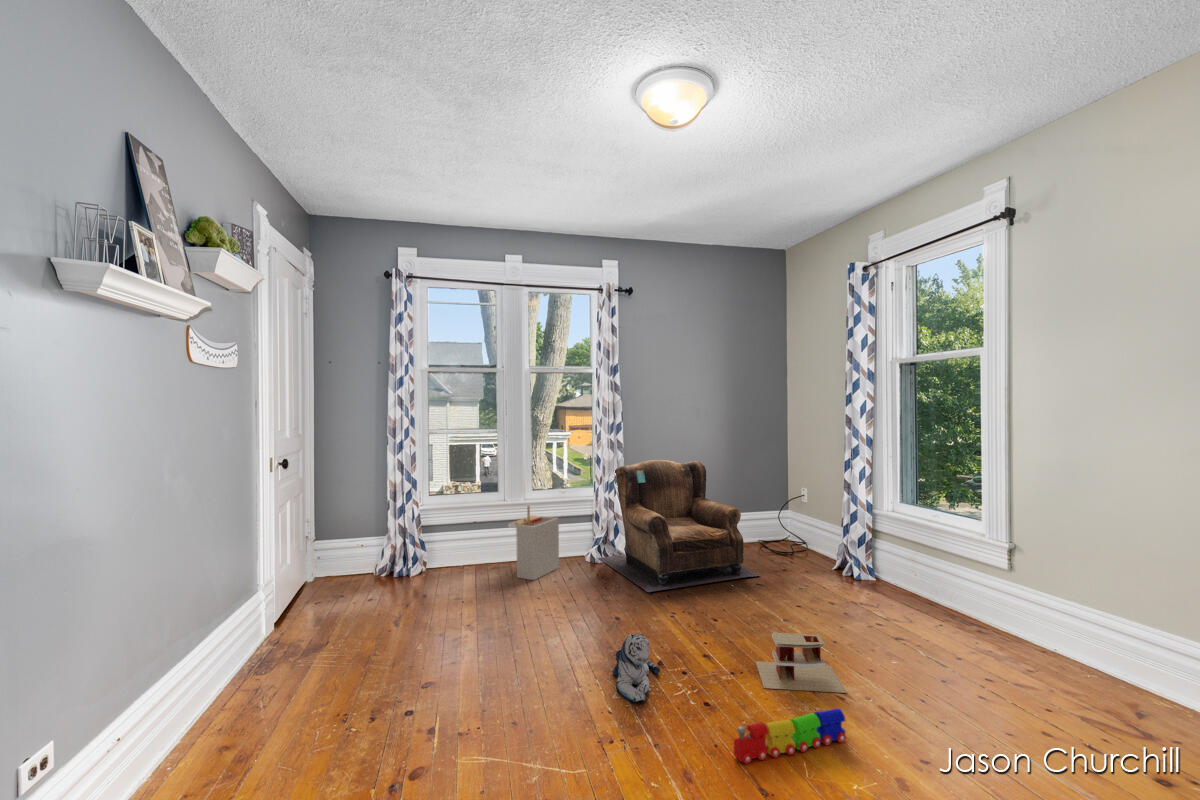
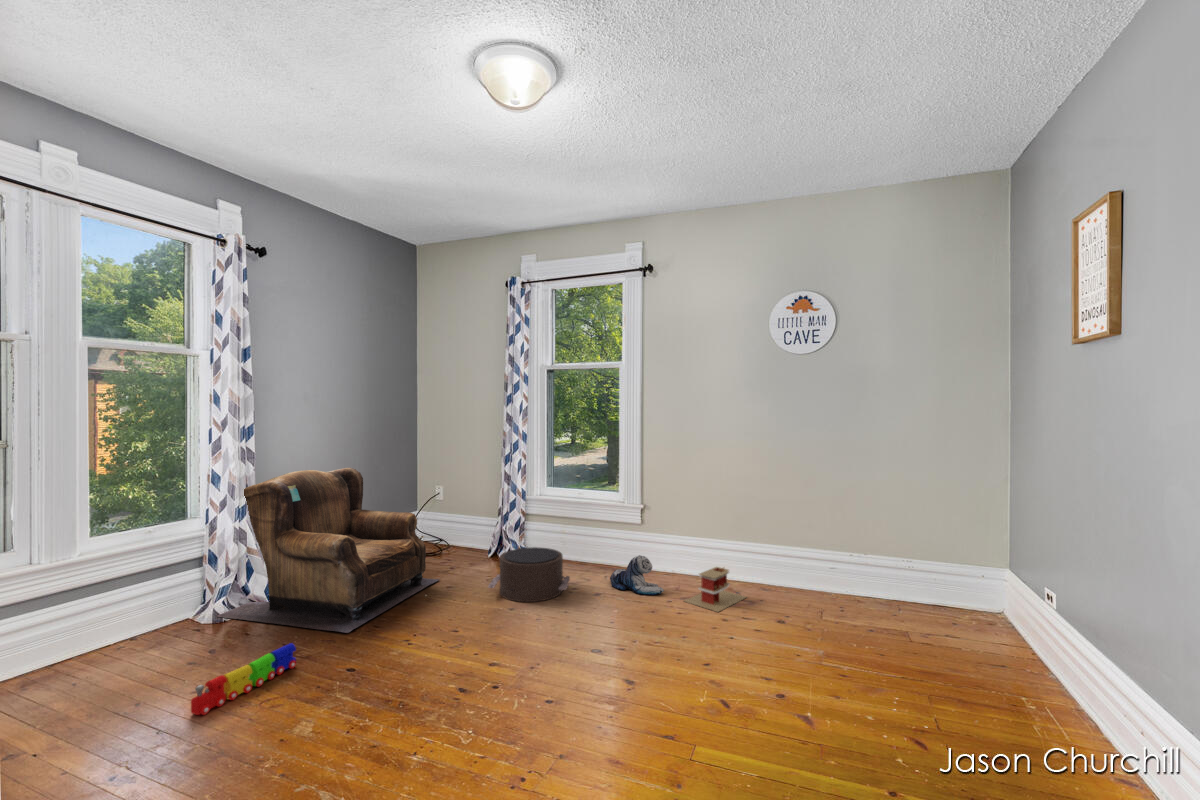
storage bin: present [508,506,559,580] -> none [77,562,166,685]
pouf: none [780,562,879,624] -> present [488,547,570,602]
toy house: present [756,633,847,693] -> present [684,567,746,612]
plush toy: present [612,634,660,703] -> present [610,555,664,595]
toy train: present [734,709,846,764] -> present [191,643,296,715]

